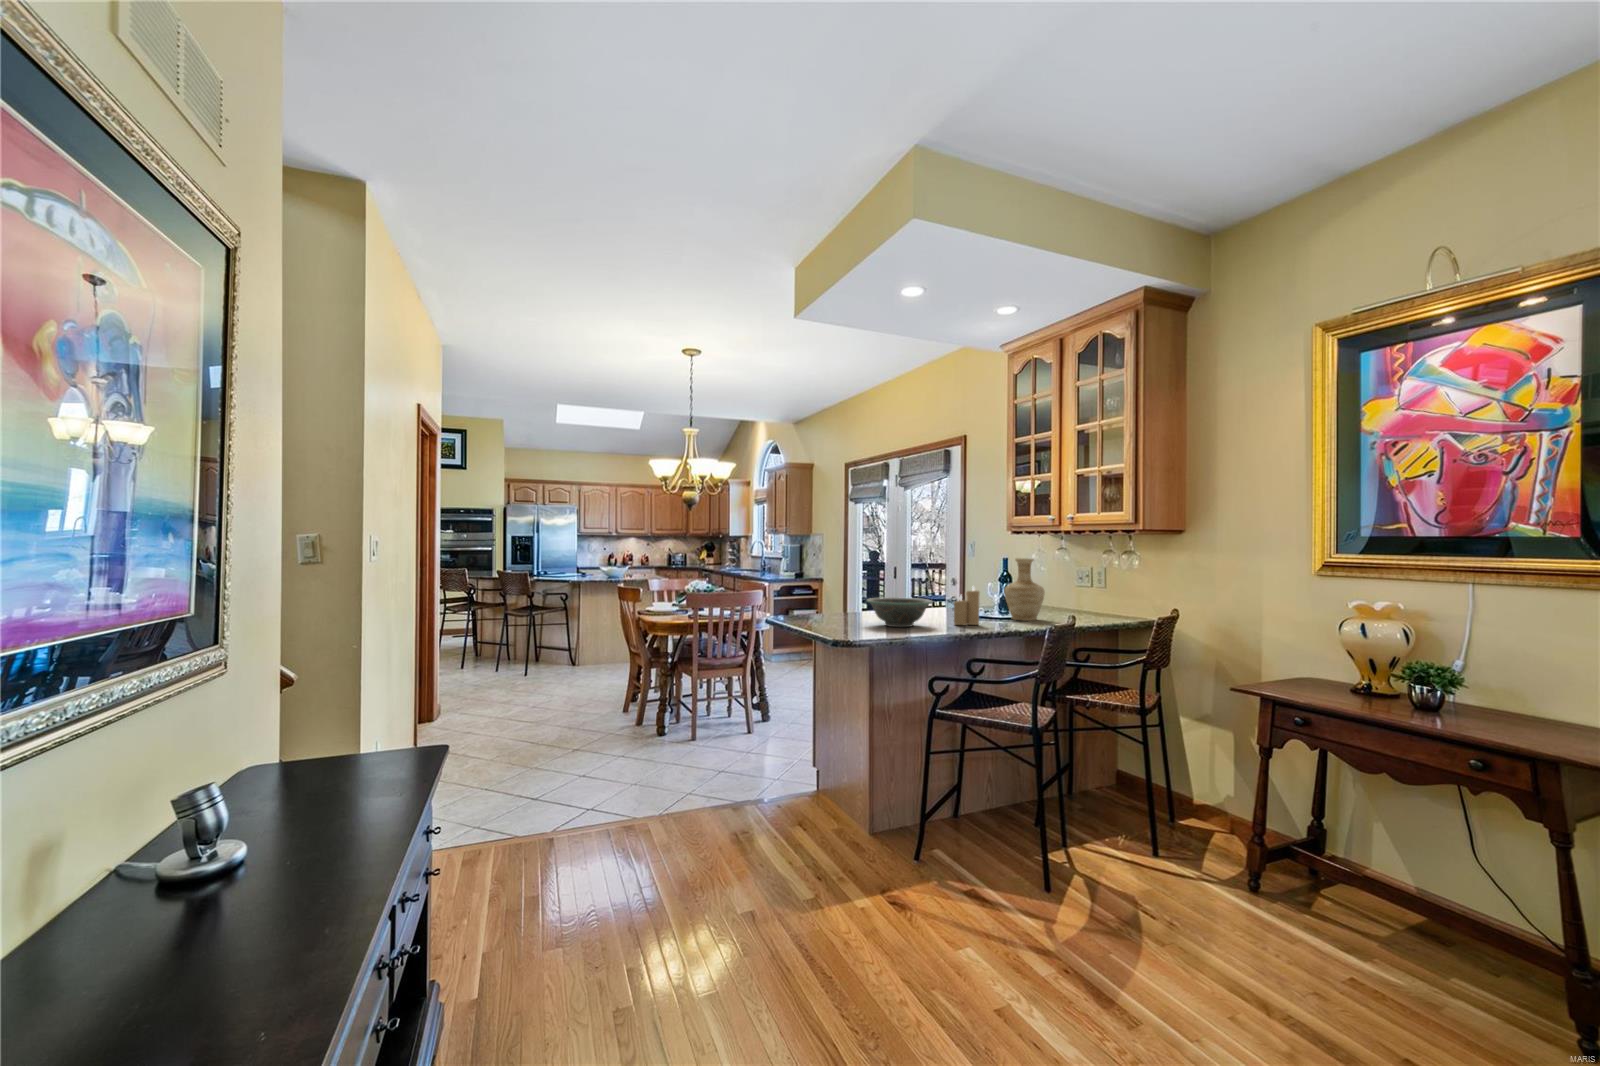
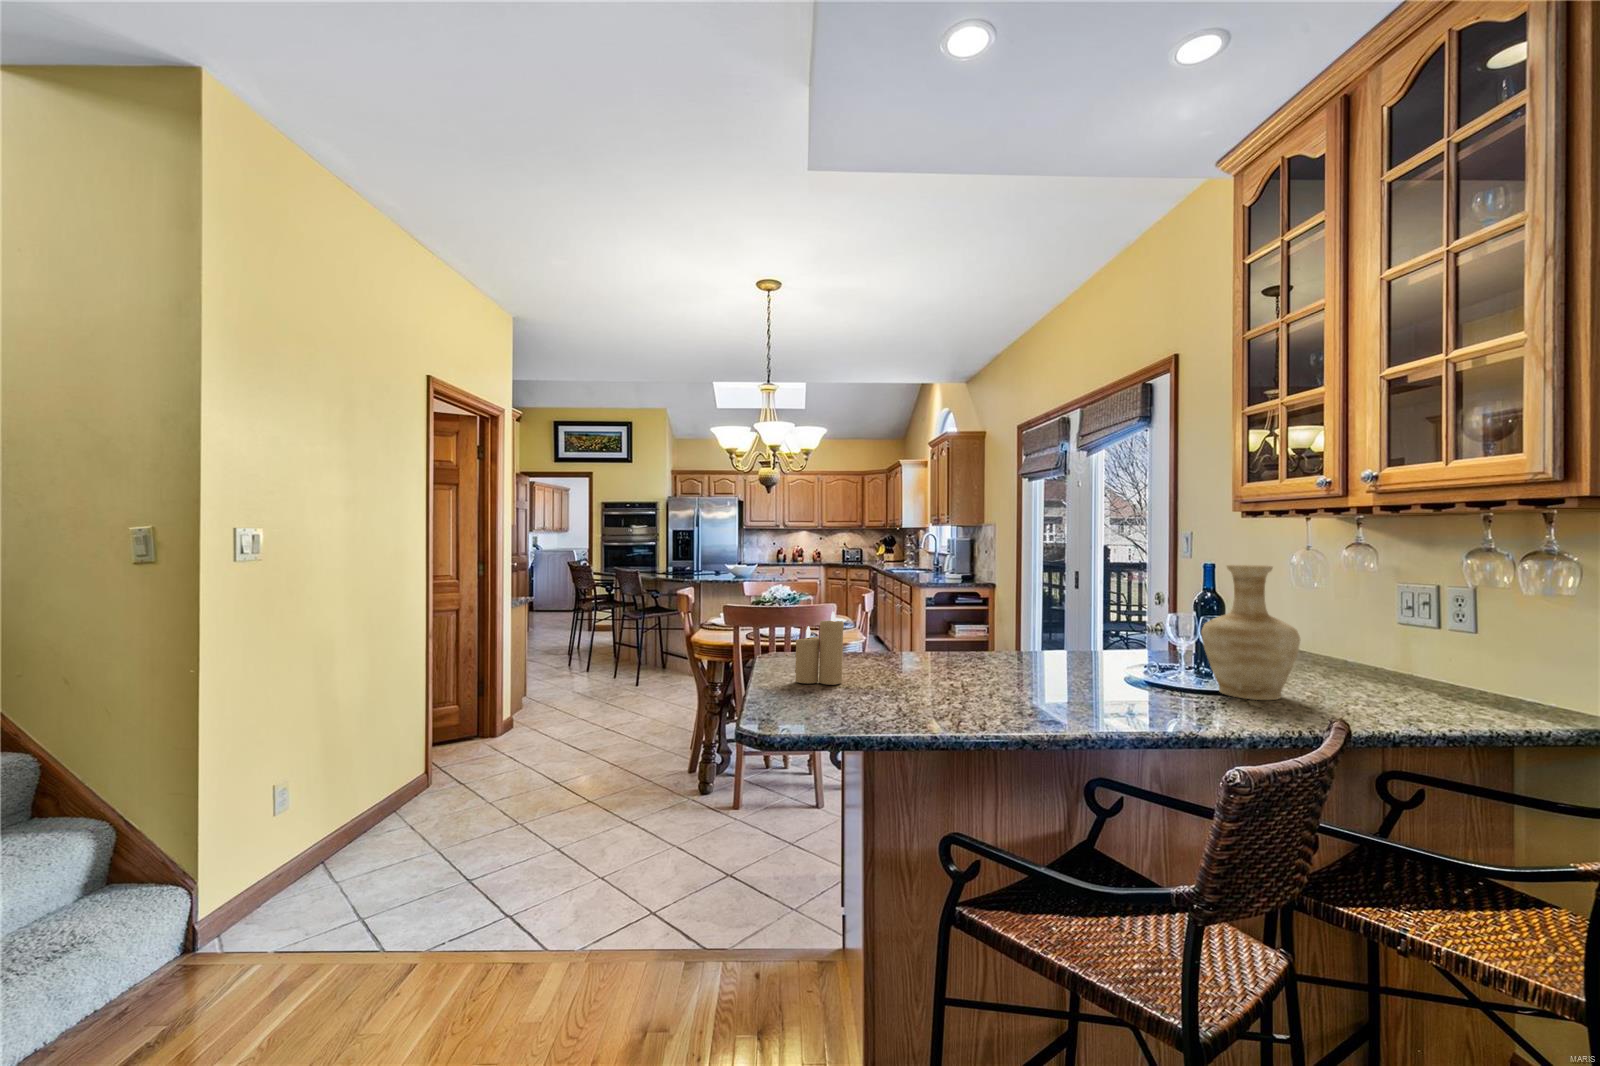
candle: present [954,587,979,625] -> present [795,611,844,685]
decorative bowl: present [867,597,933,627] -> none [878,636,1012,703]

